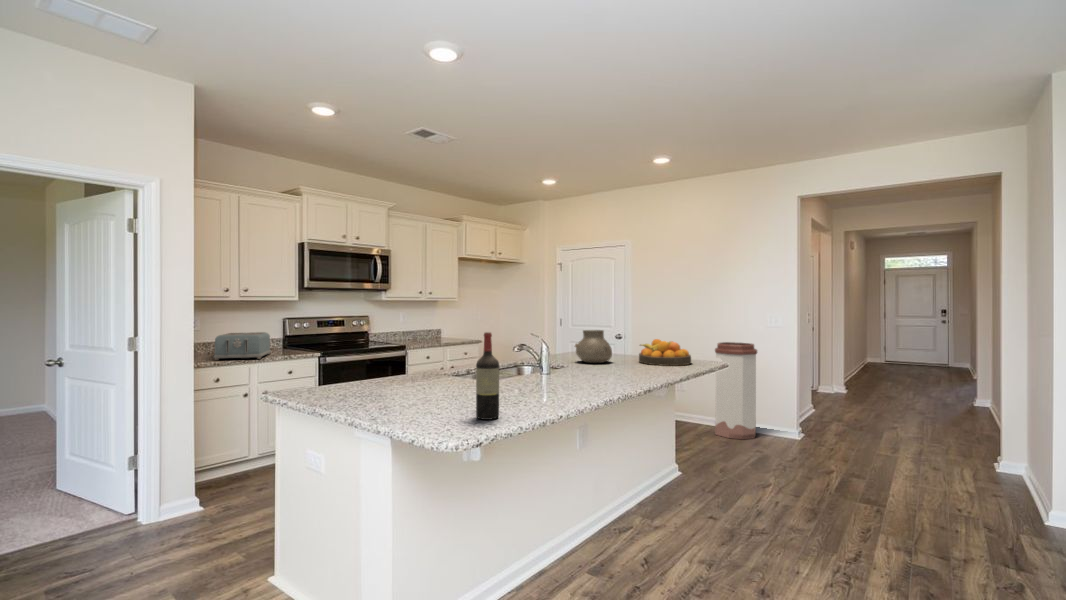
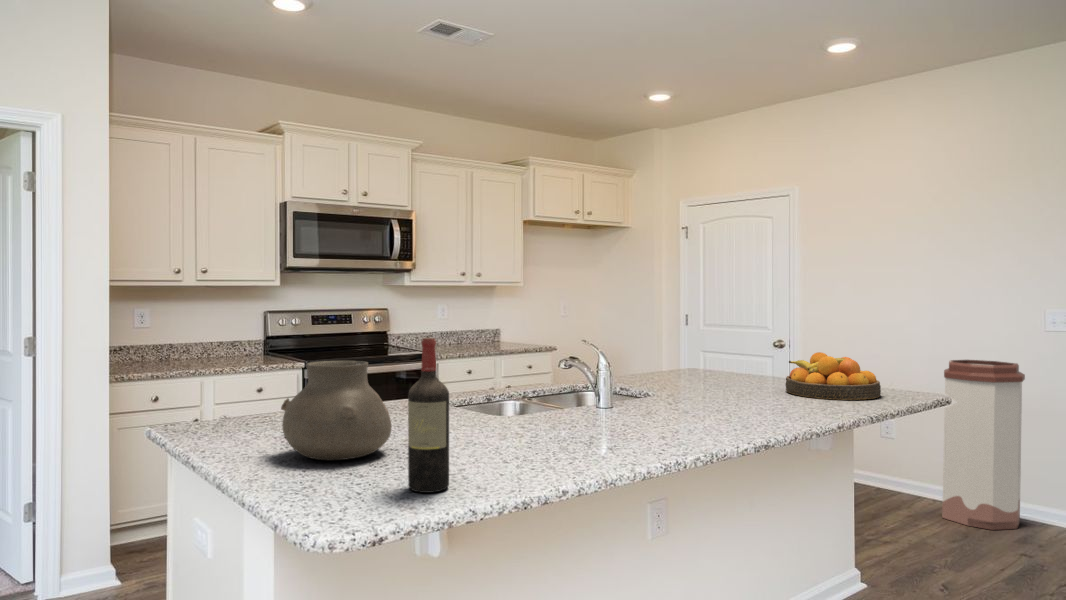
vase: present [575,330,612,363] -> present [281,361,392,460]
toaster: present [214,332,271,360] -> none [155,331,239,369]

